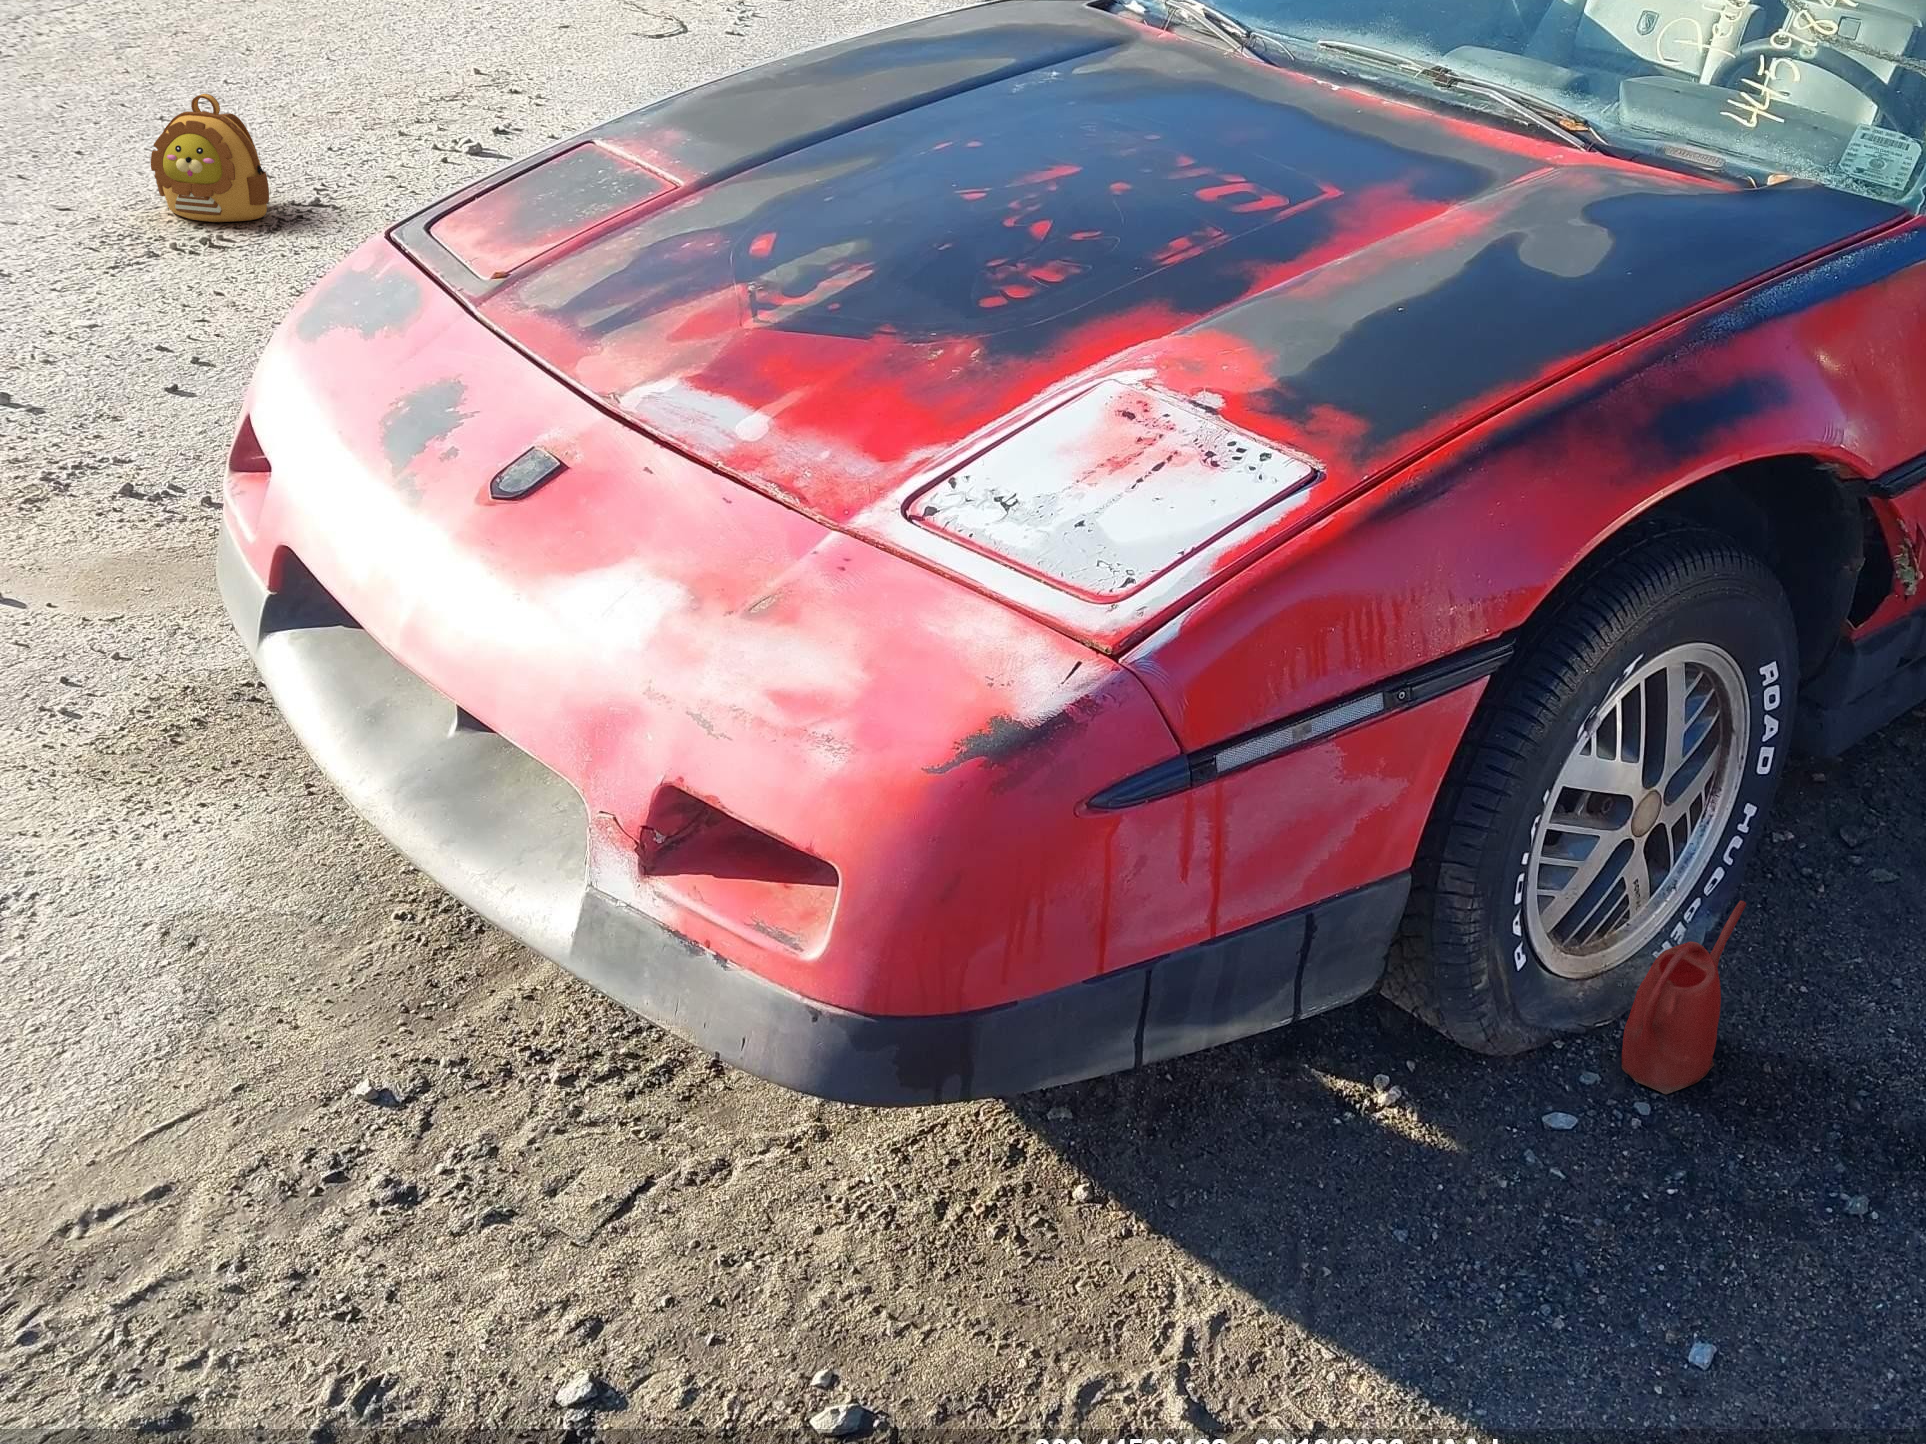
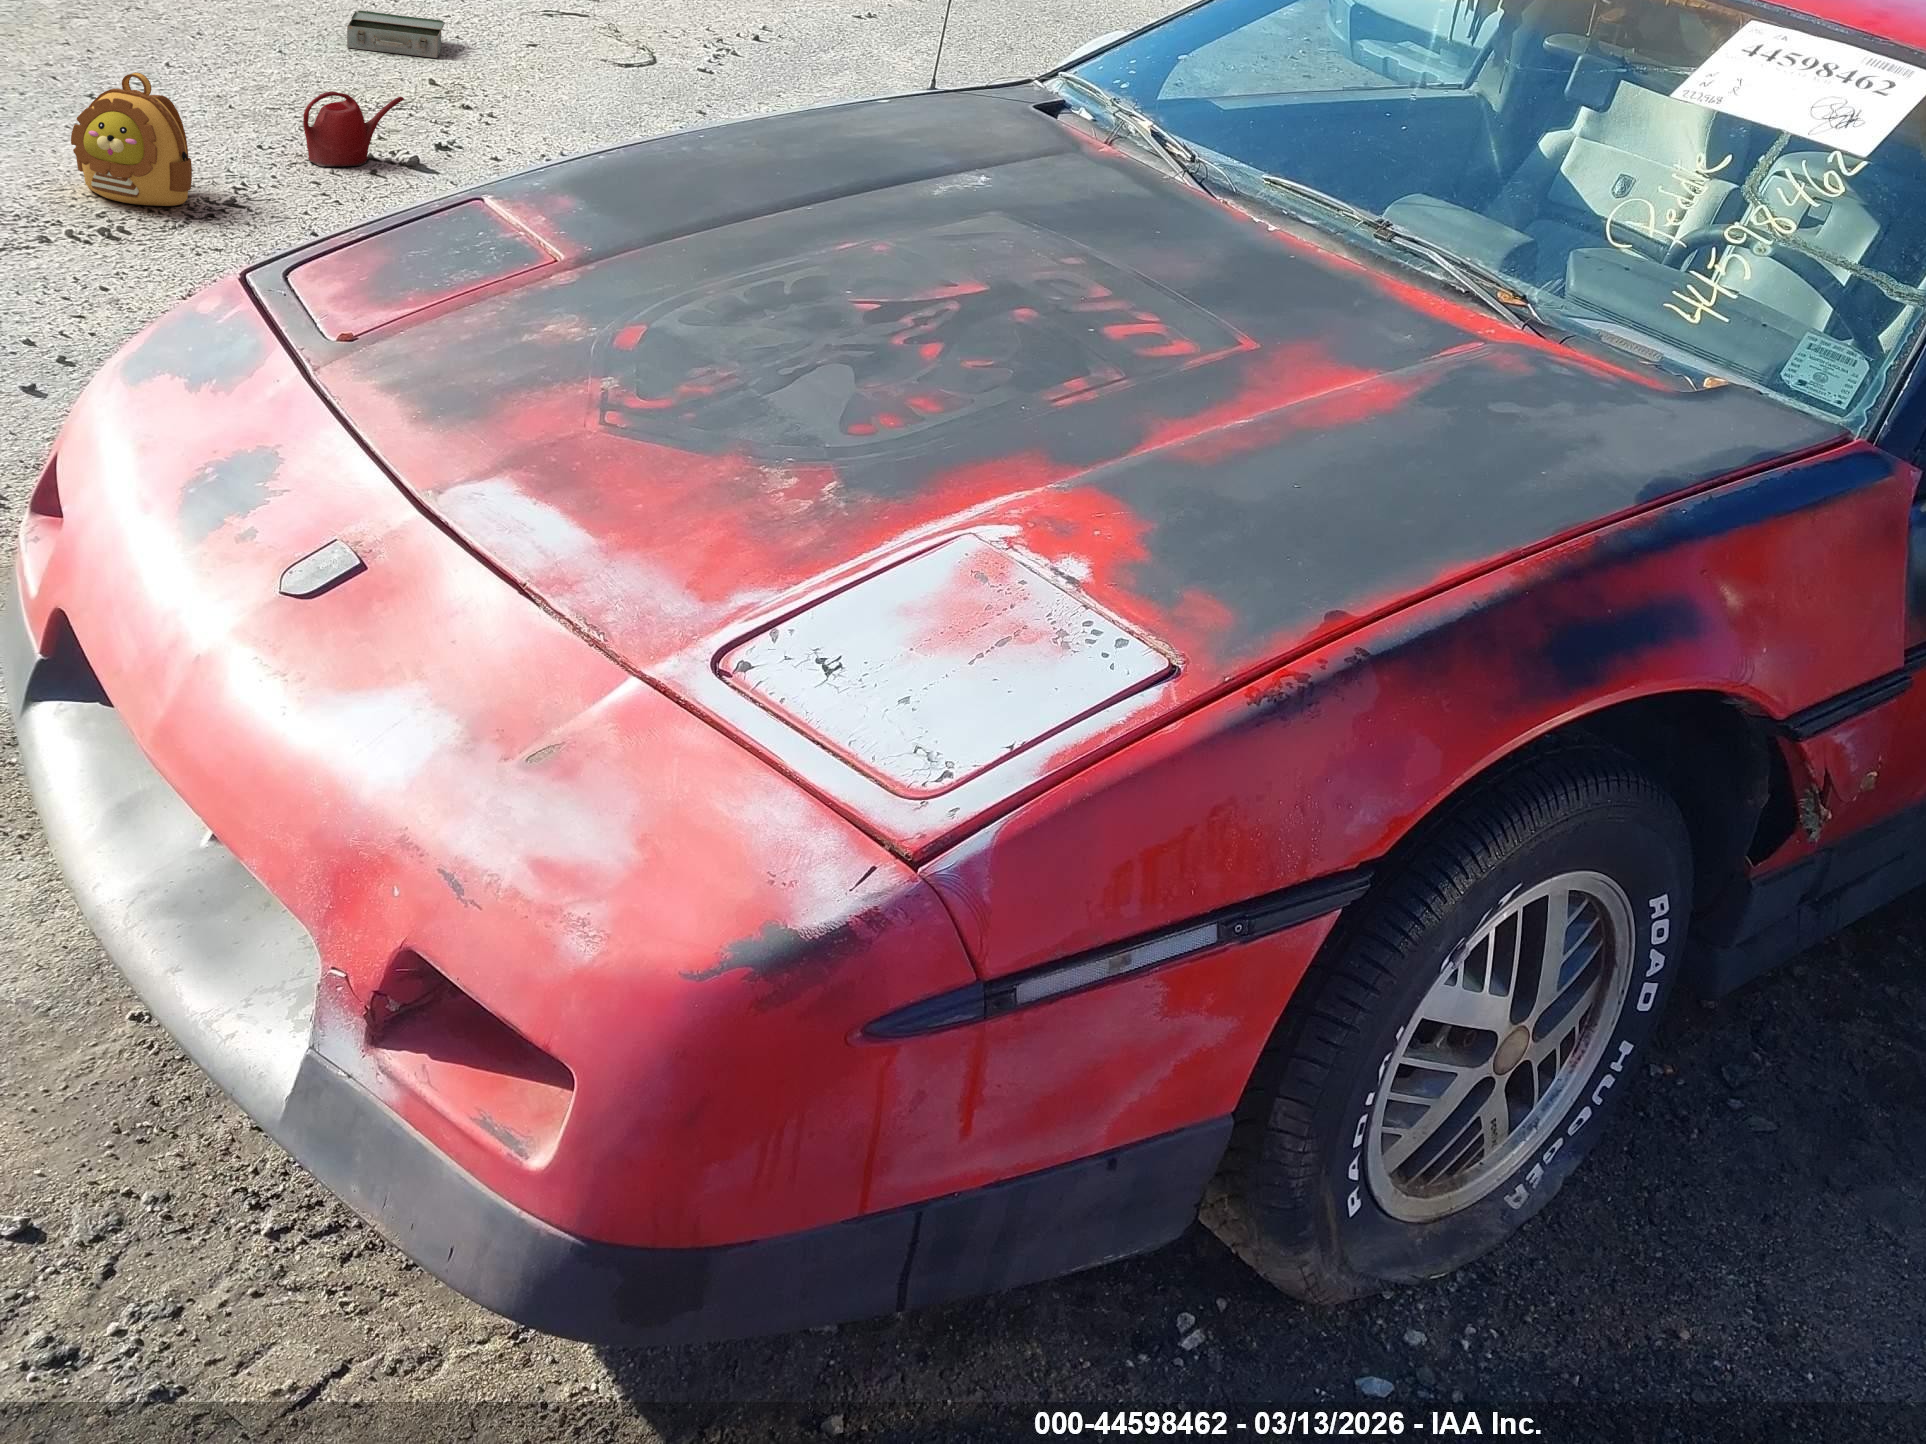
toolbox: none [380,17,472,55] -> present [347,10,445,58]
watering can: present [1622,900,1746,1094] -> present [303,91,404,166]

